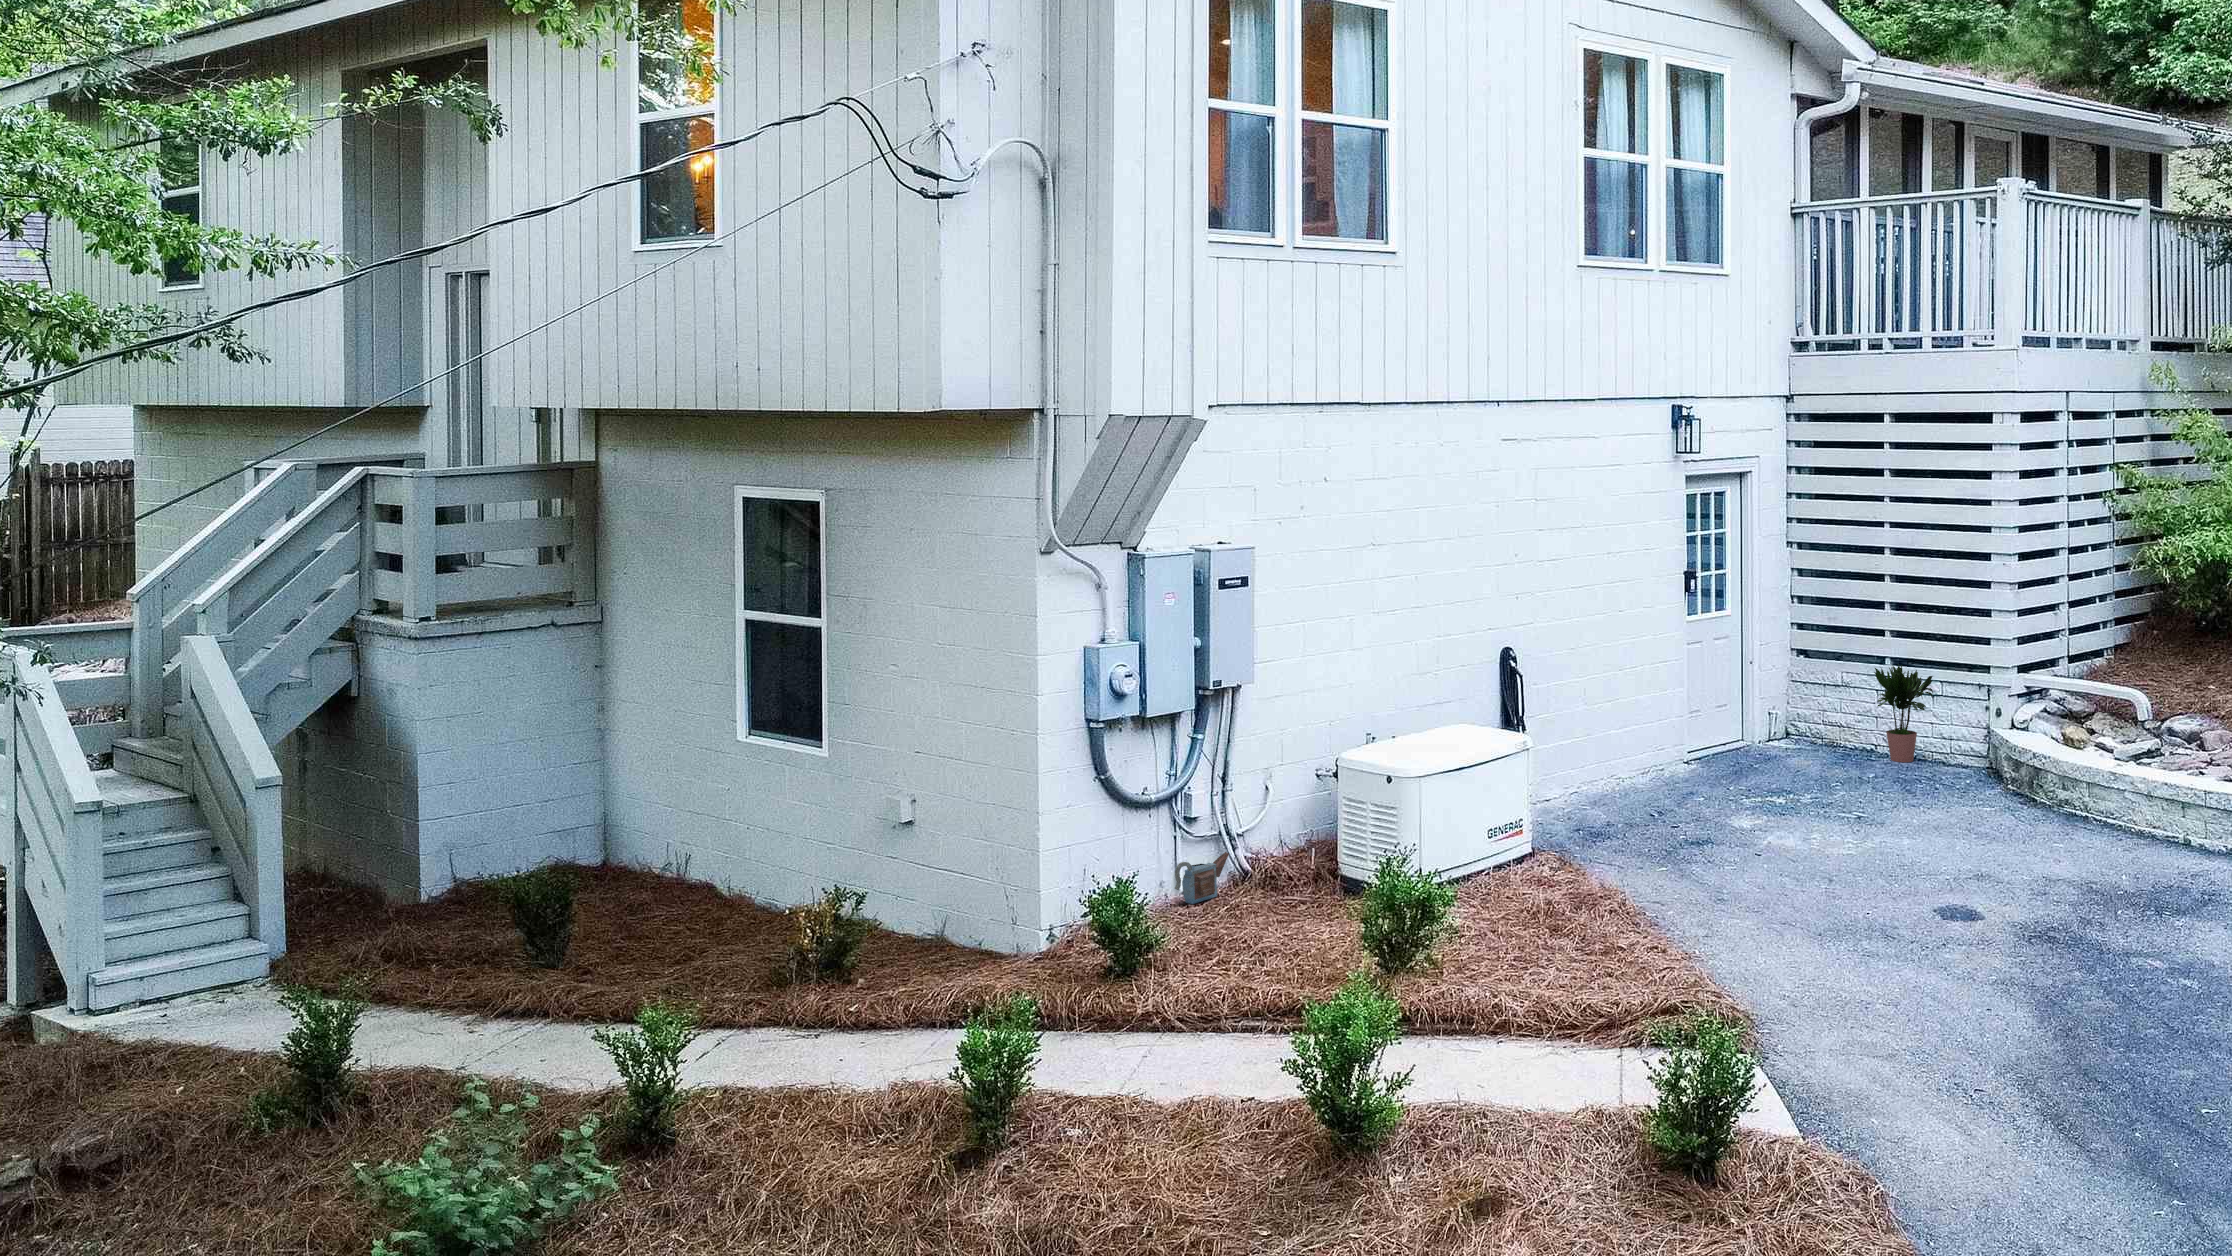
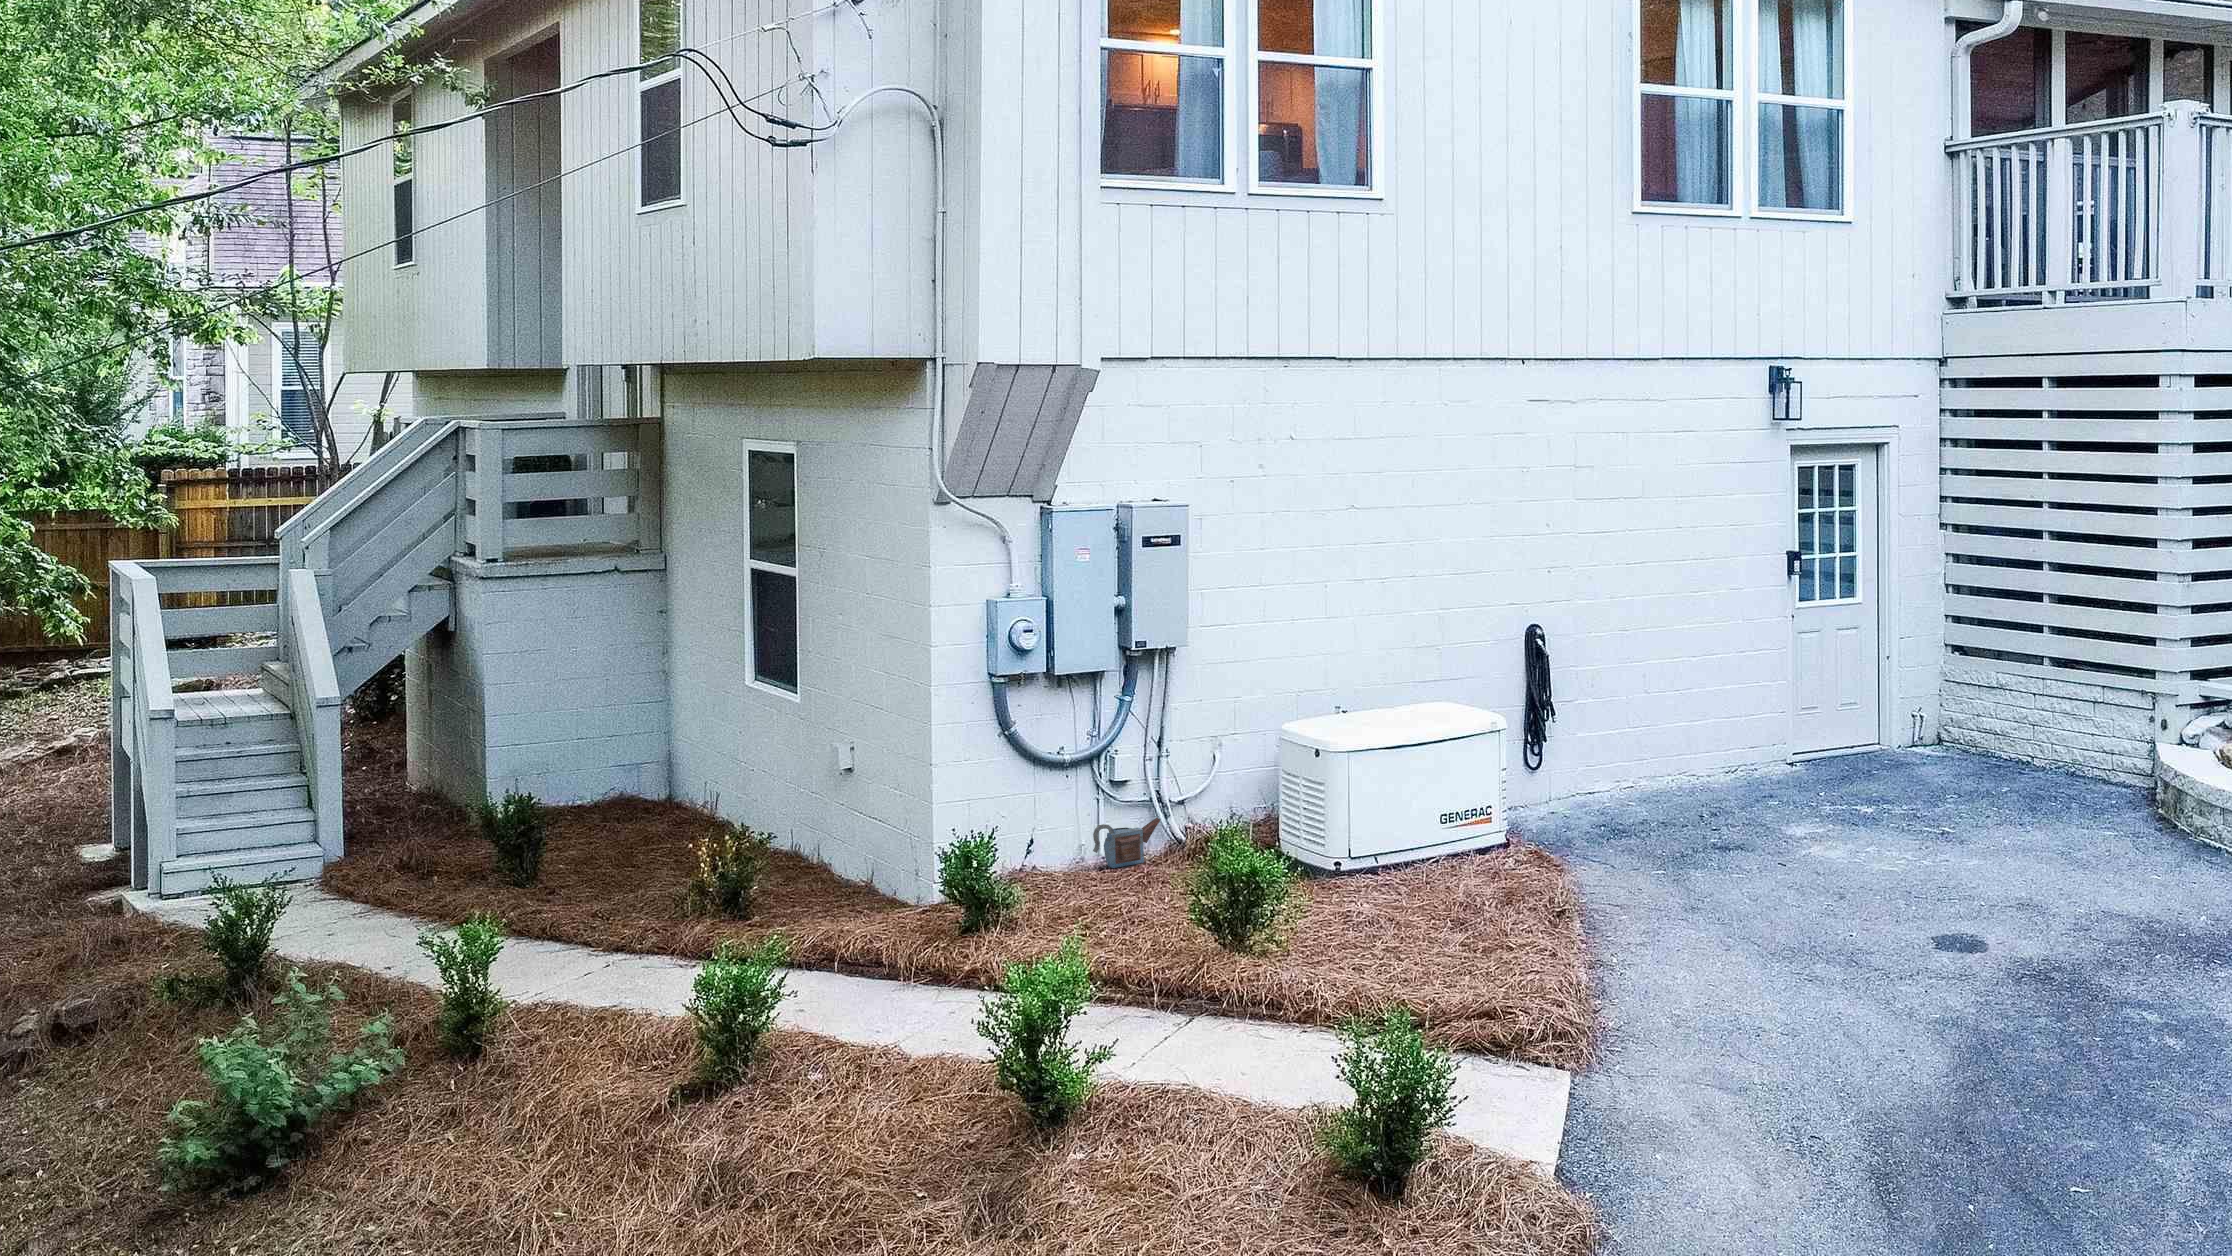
potted plant: present [1874,664,1933,762] -> none [2012,660,2097,778]

